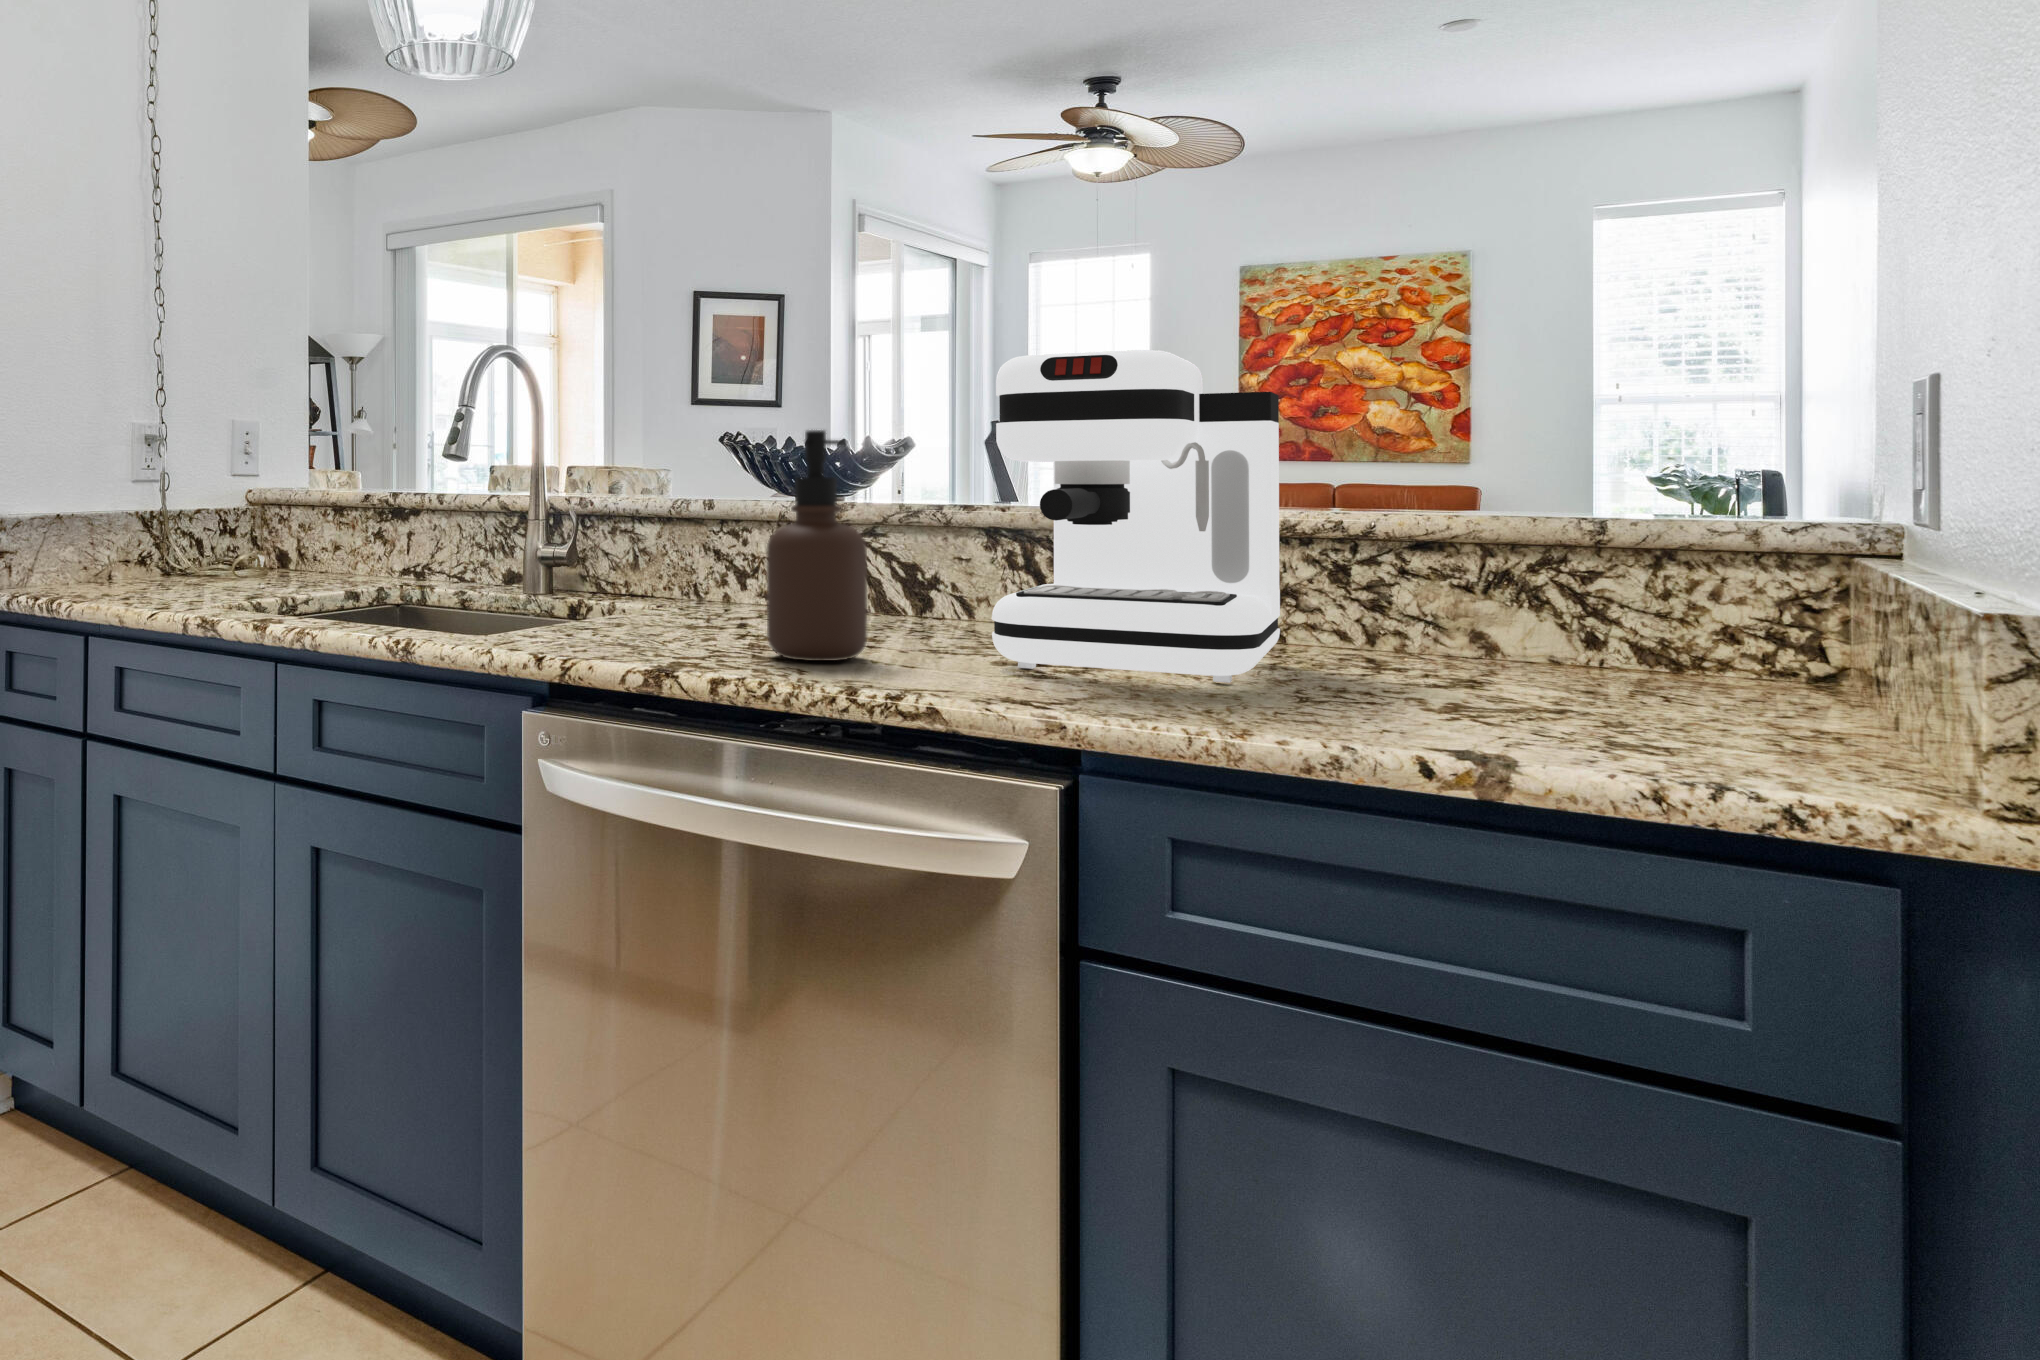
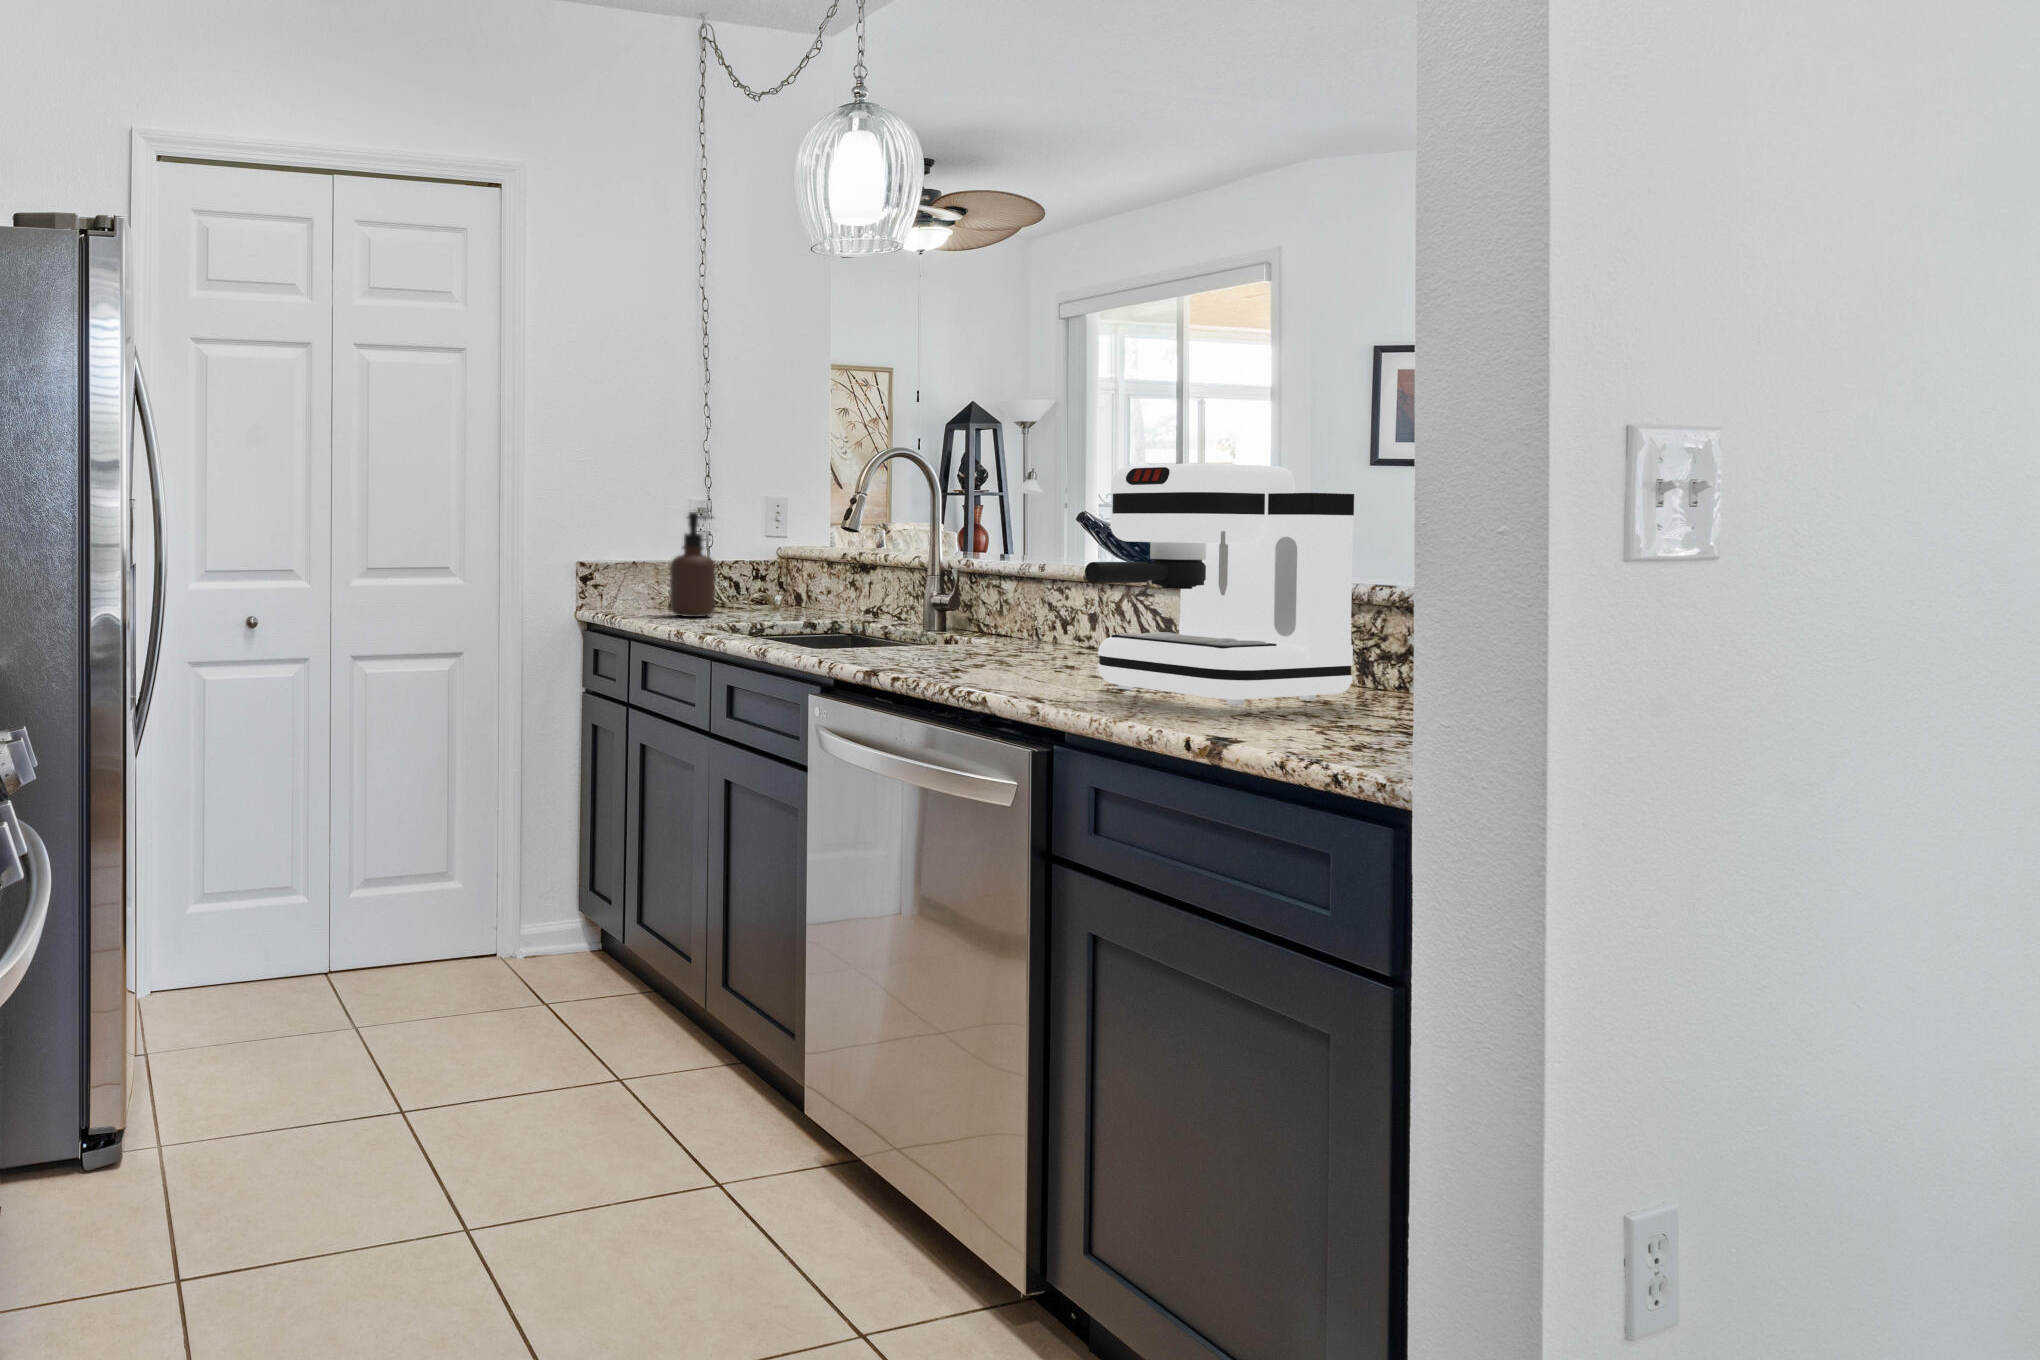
soap dispenser: present [767,430,867,661] -> present [670,512,716,617]

